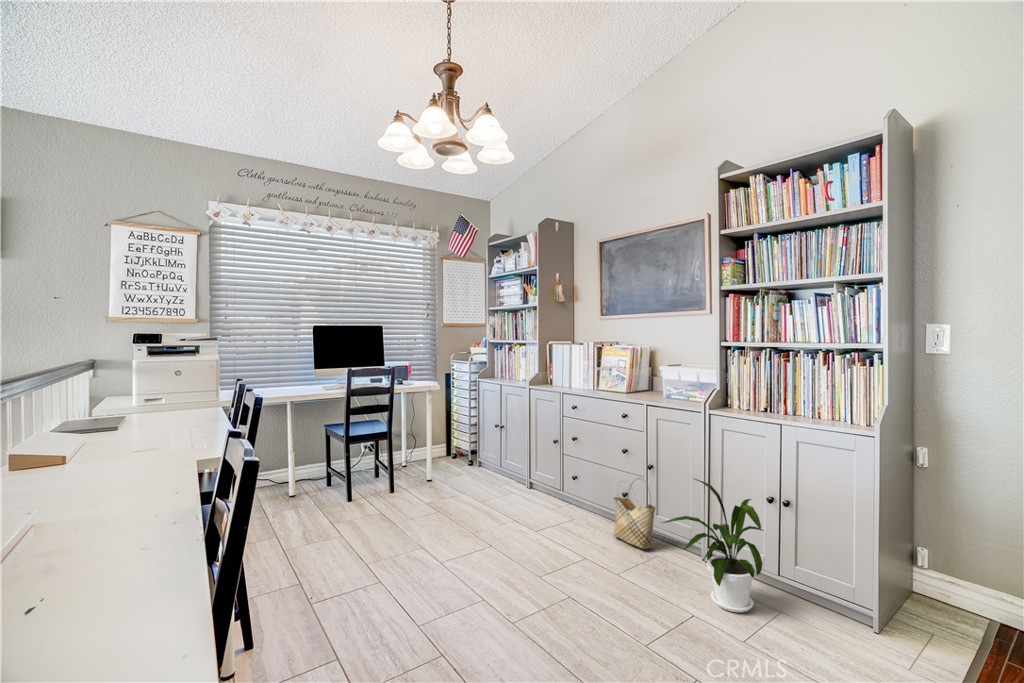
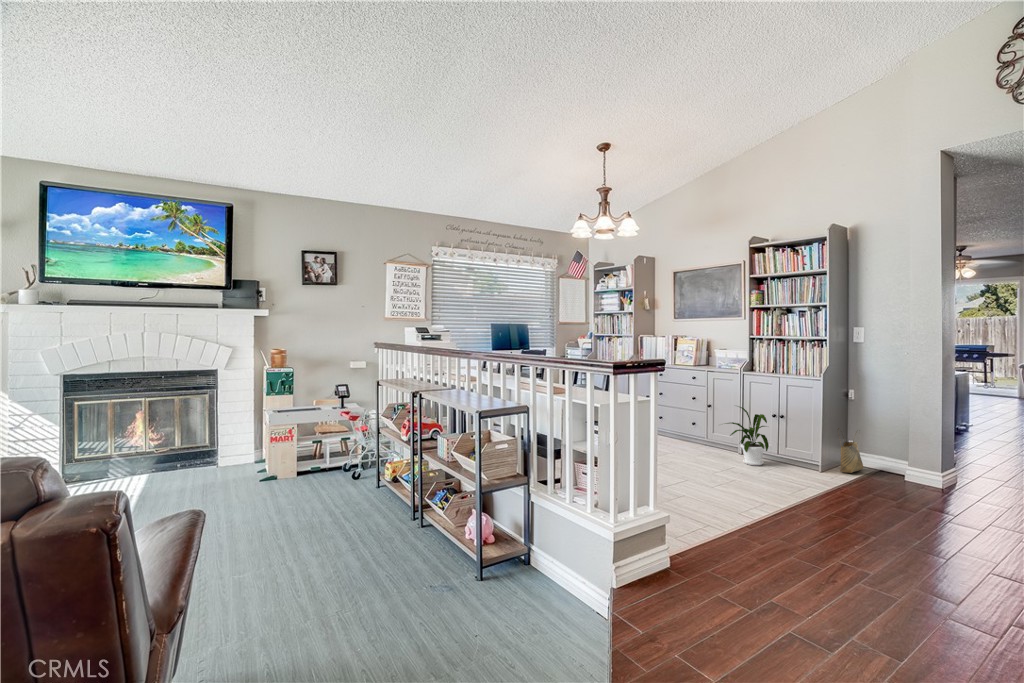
woven basket: present [613,478,655,549] -> present [838,428,863,473]

